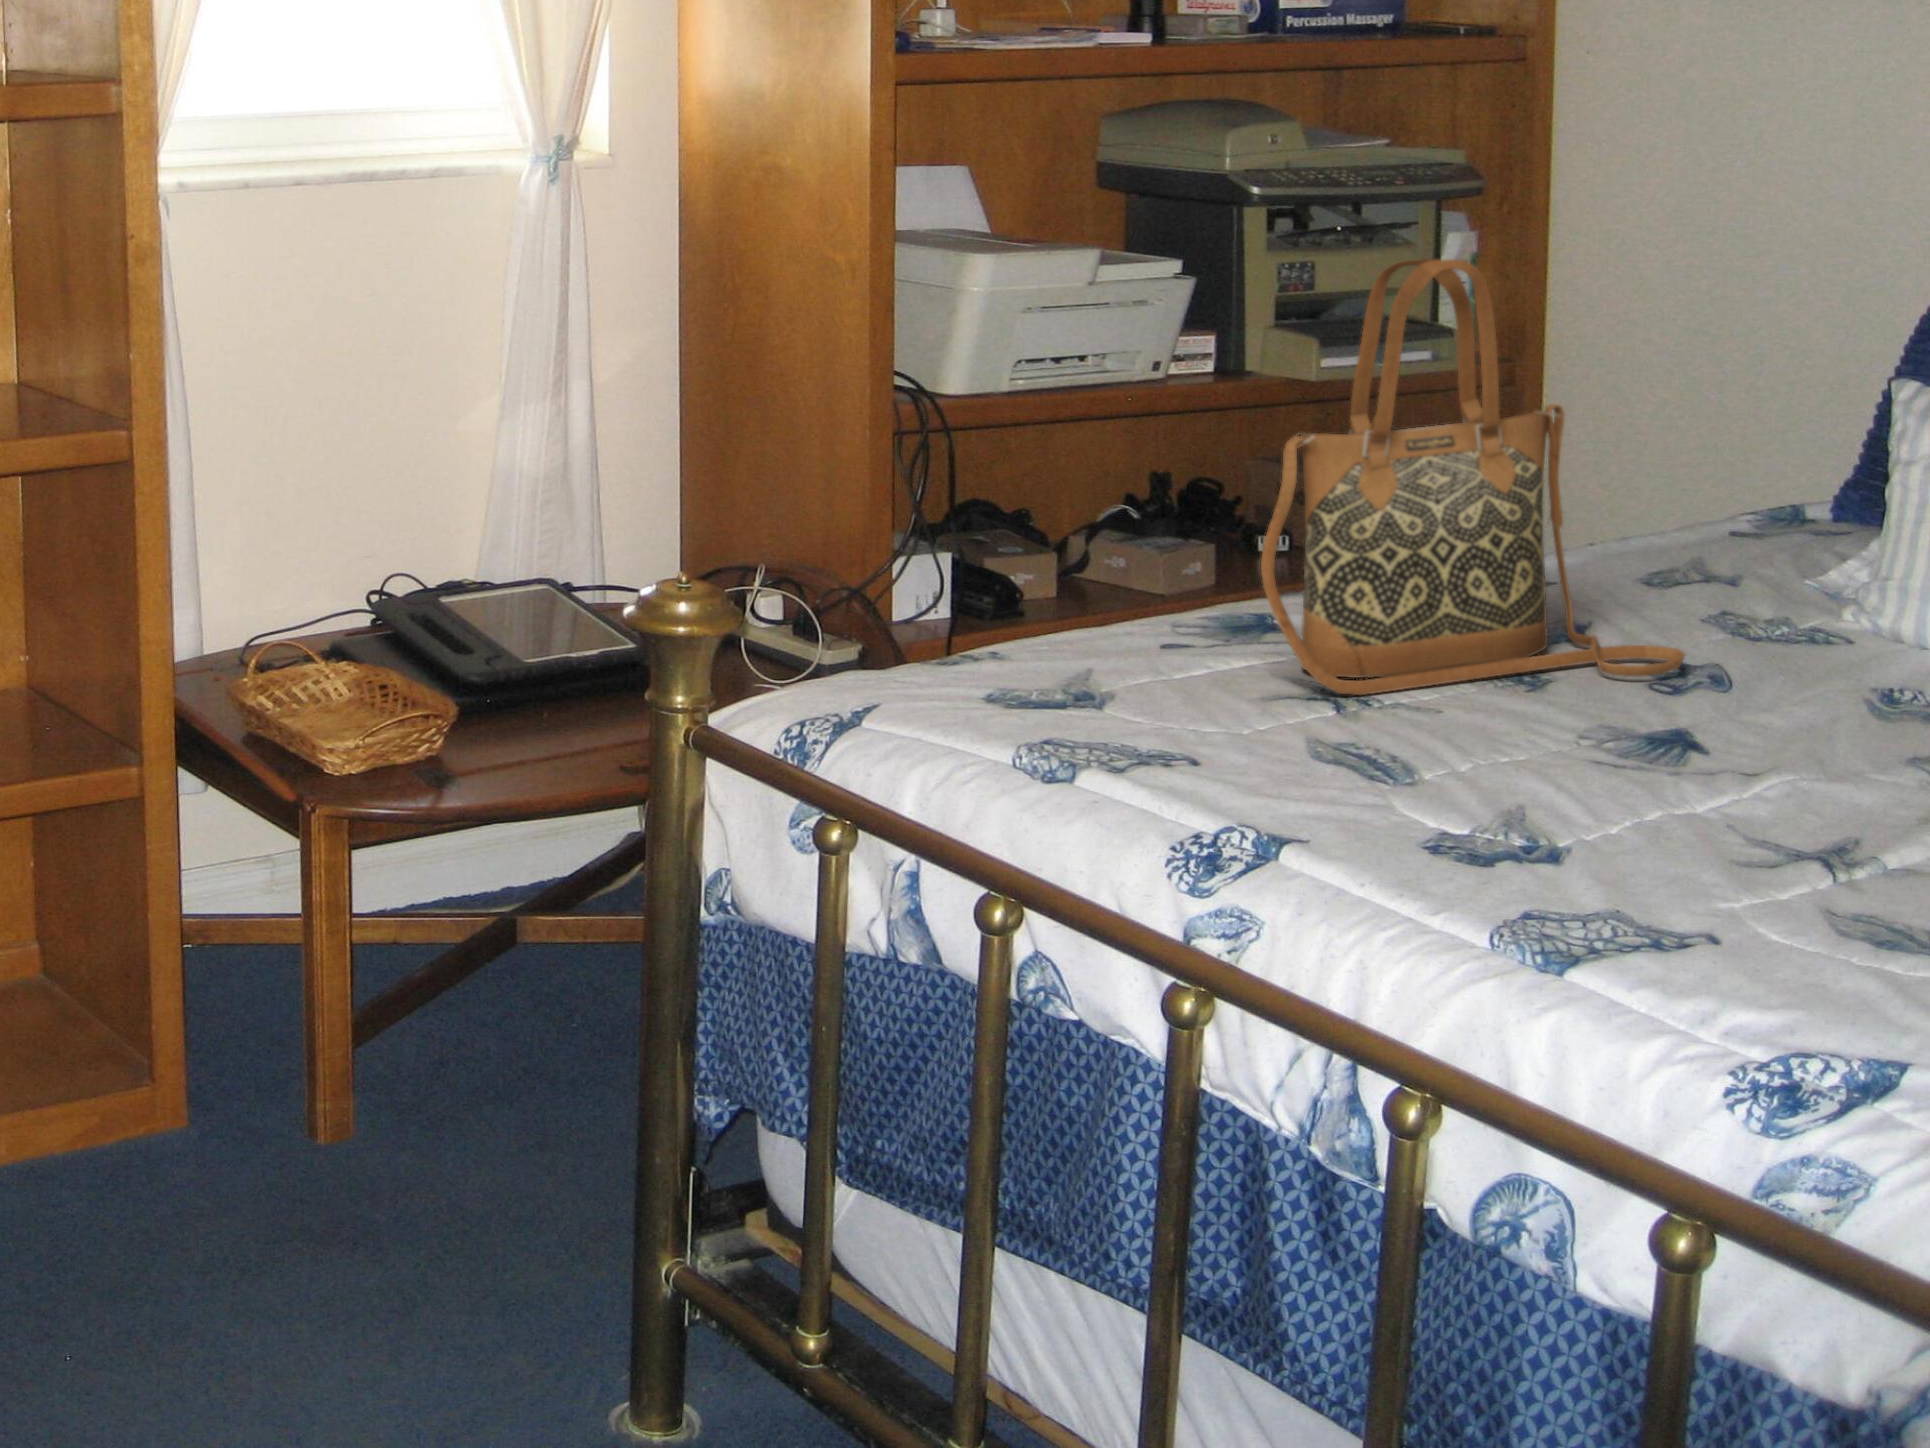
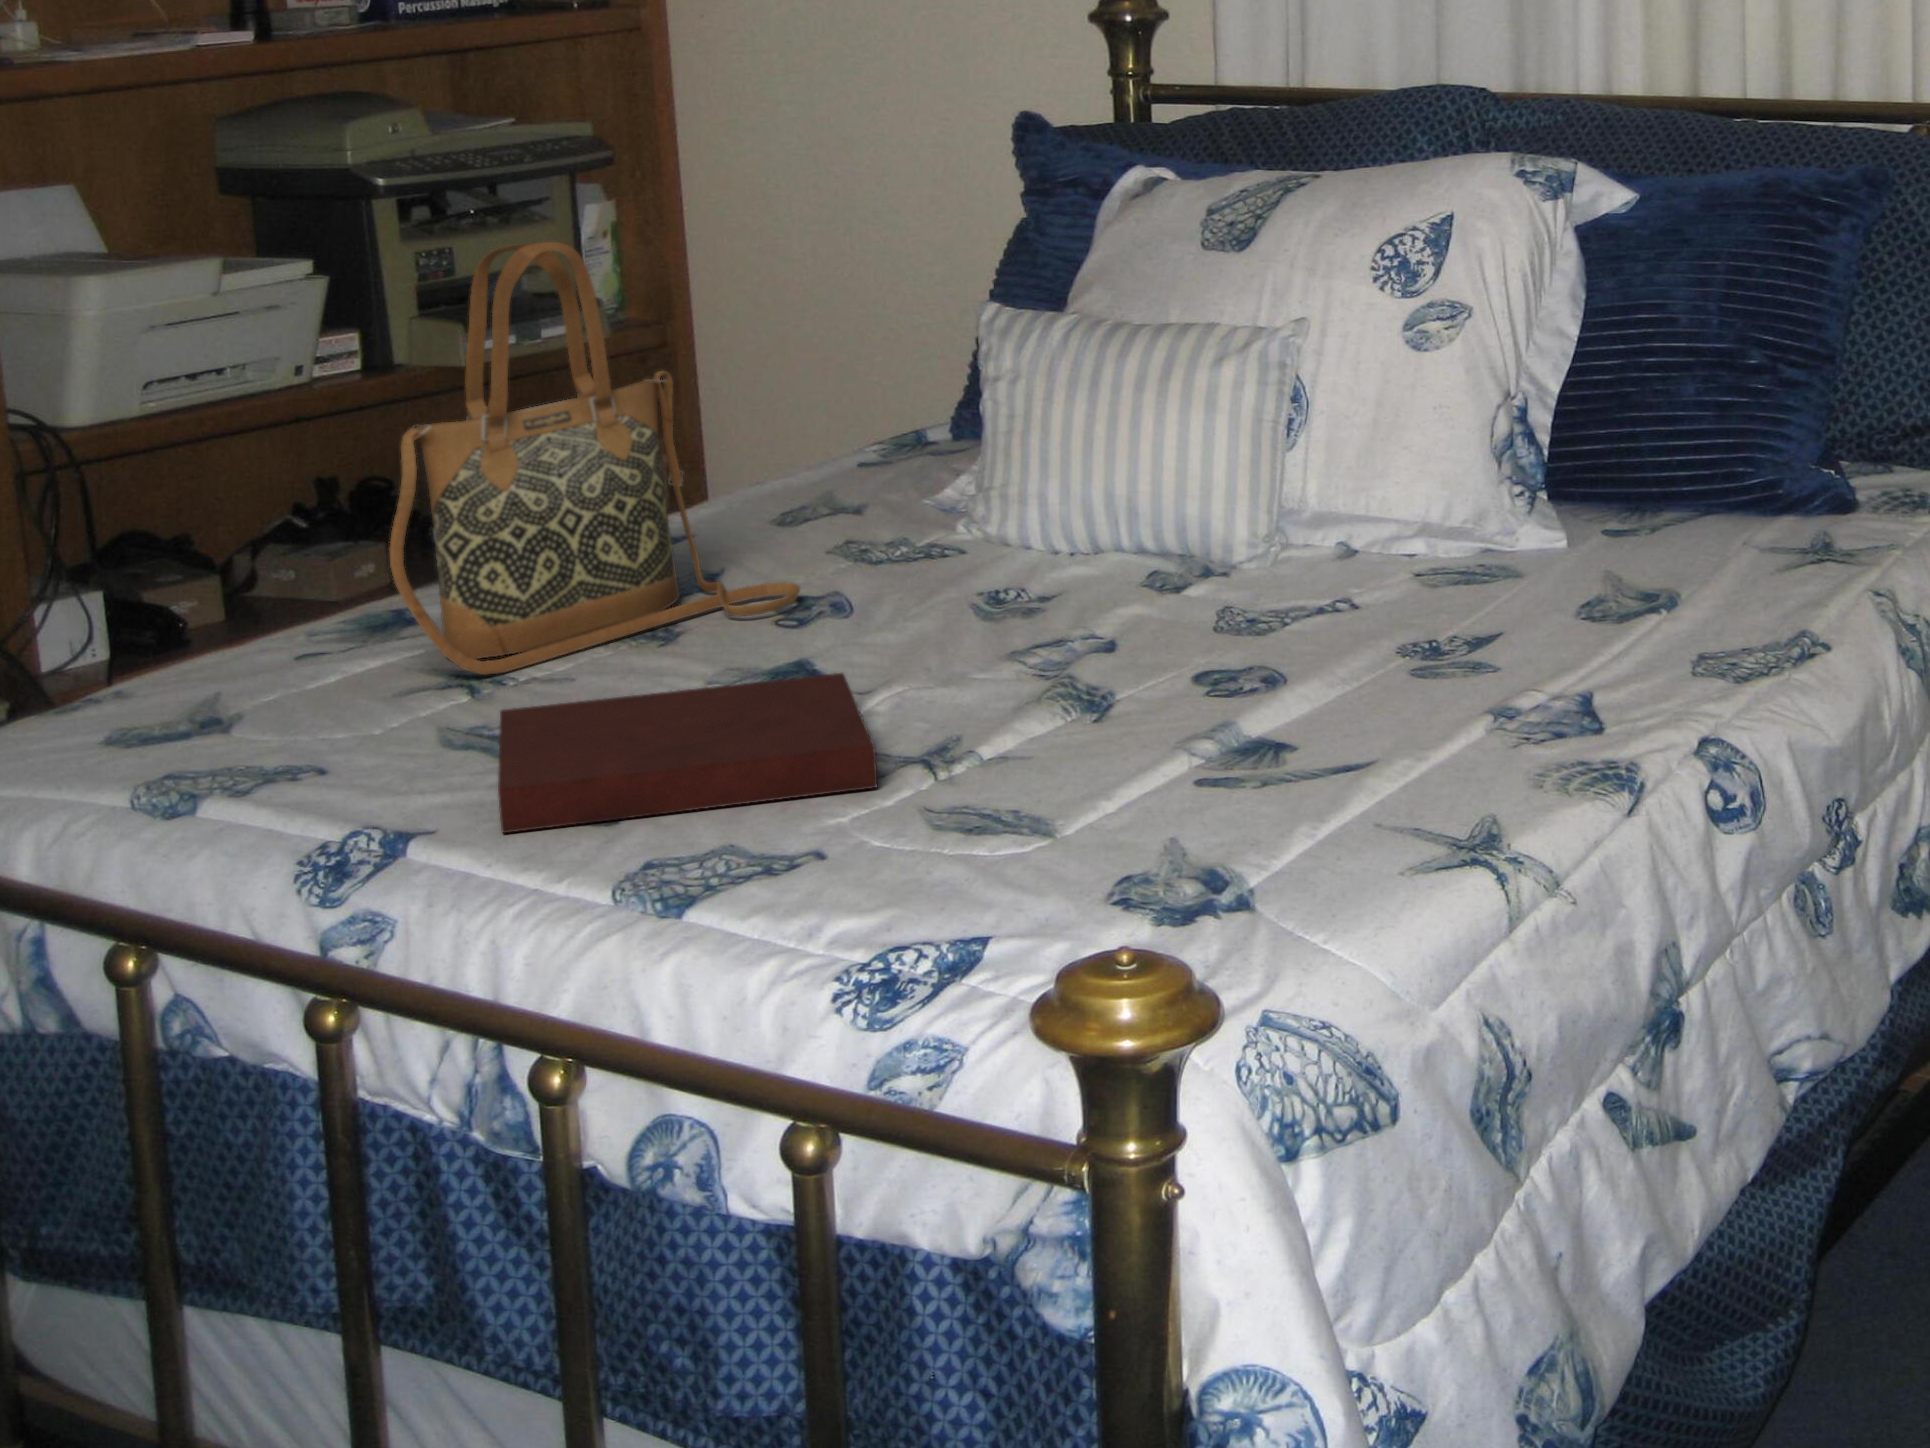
notebook: none [1363,731,1778,883] -> present [498,673,877,833]

